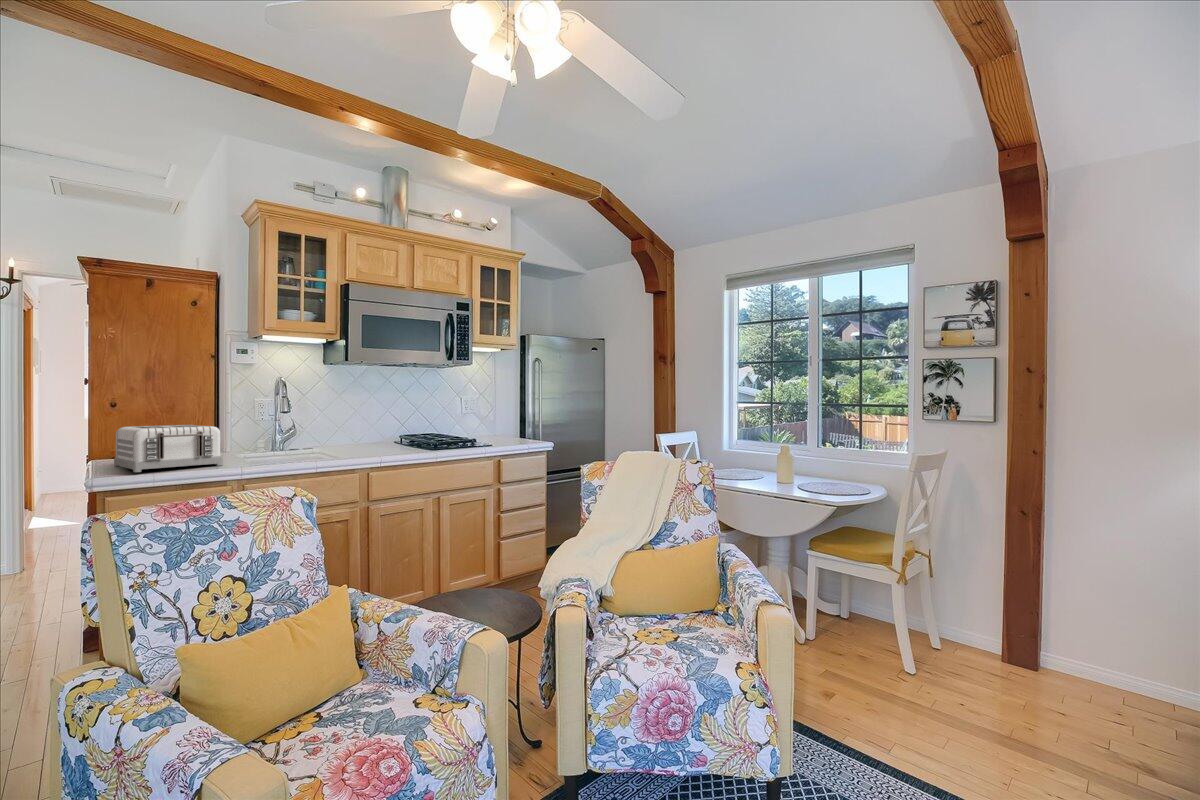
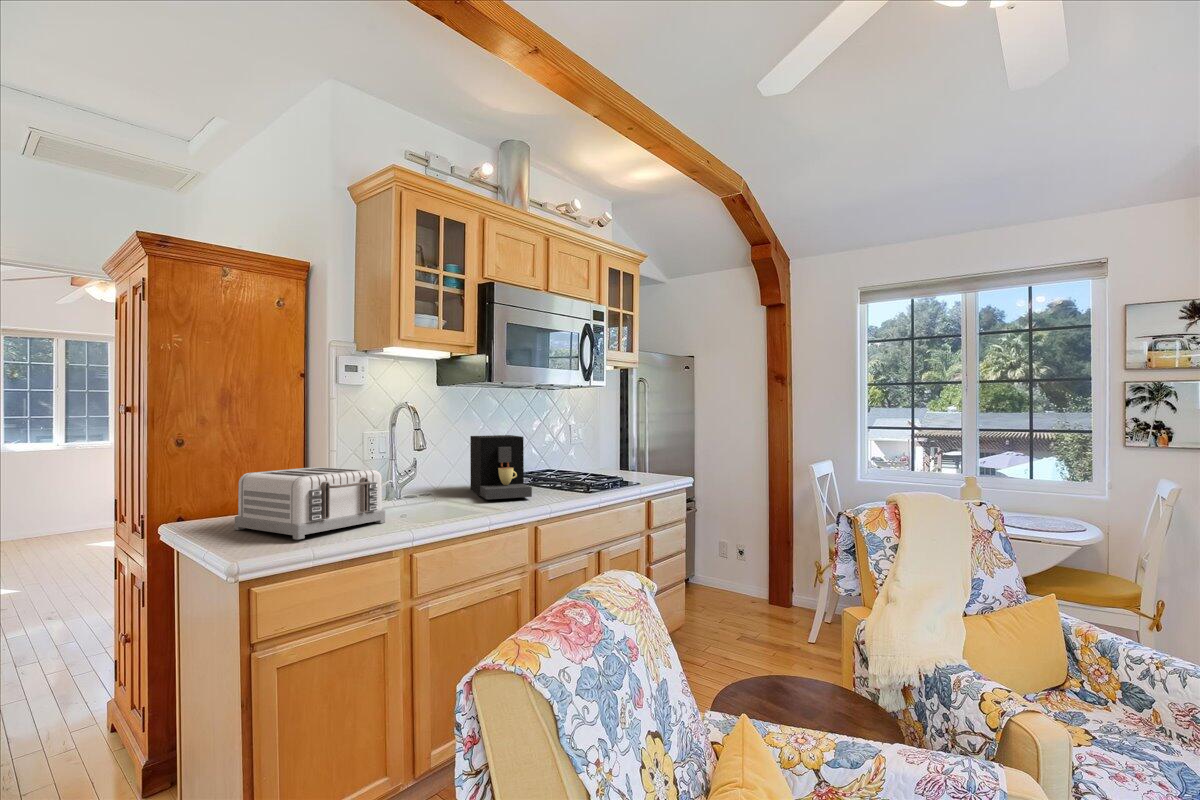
coffee maker: none [326,405,375,453] -> present [470,435,532,499]

